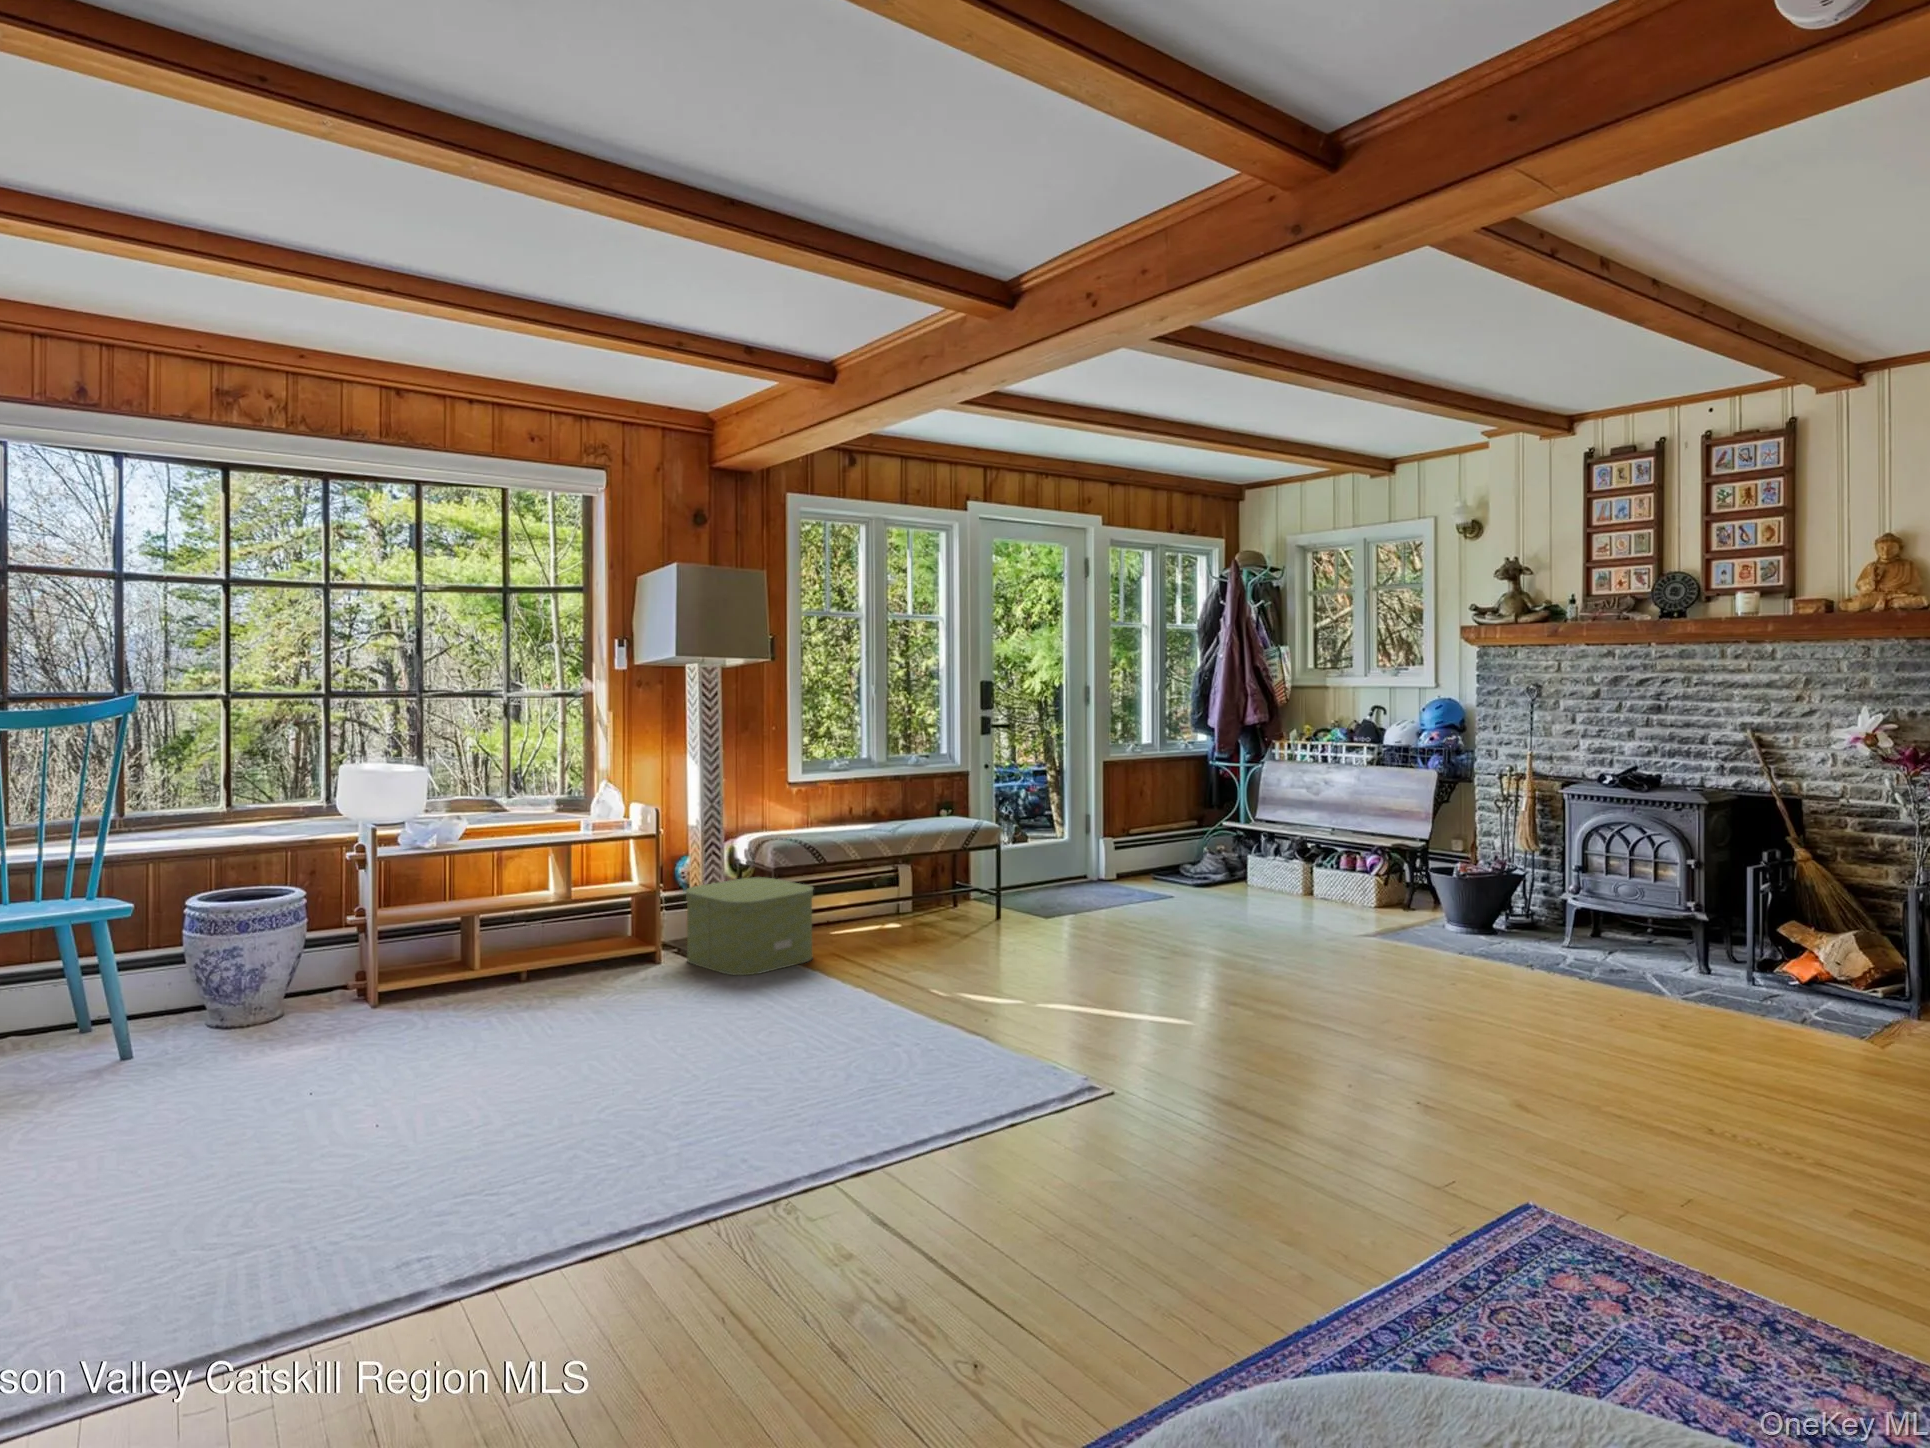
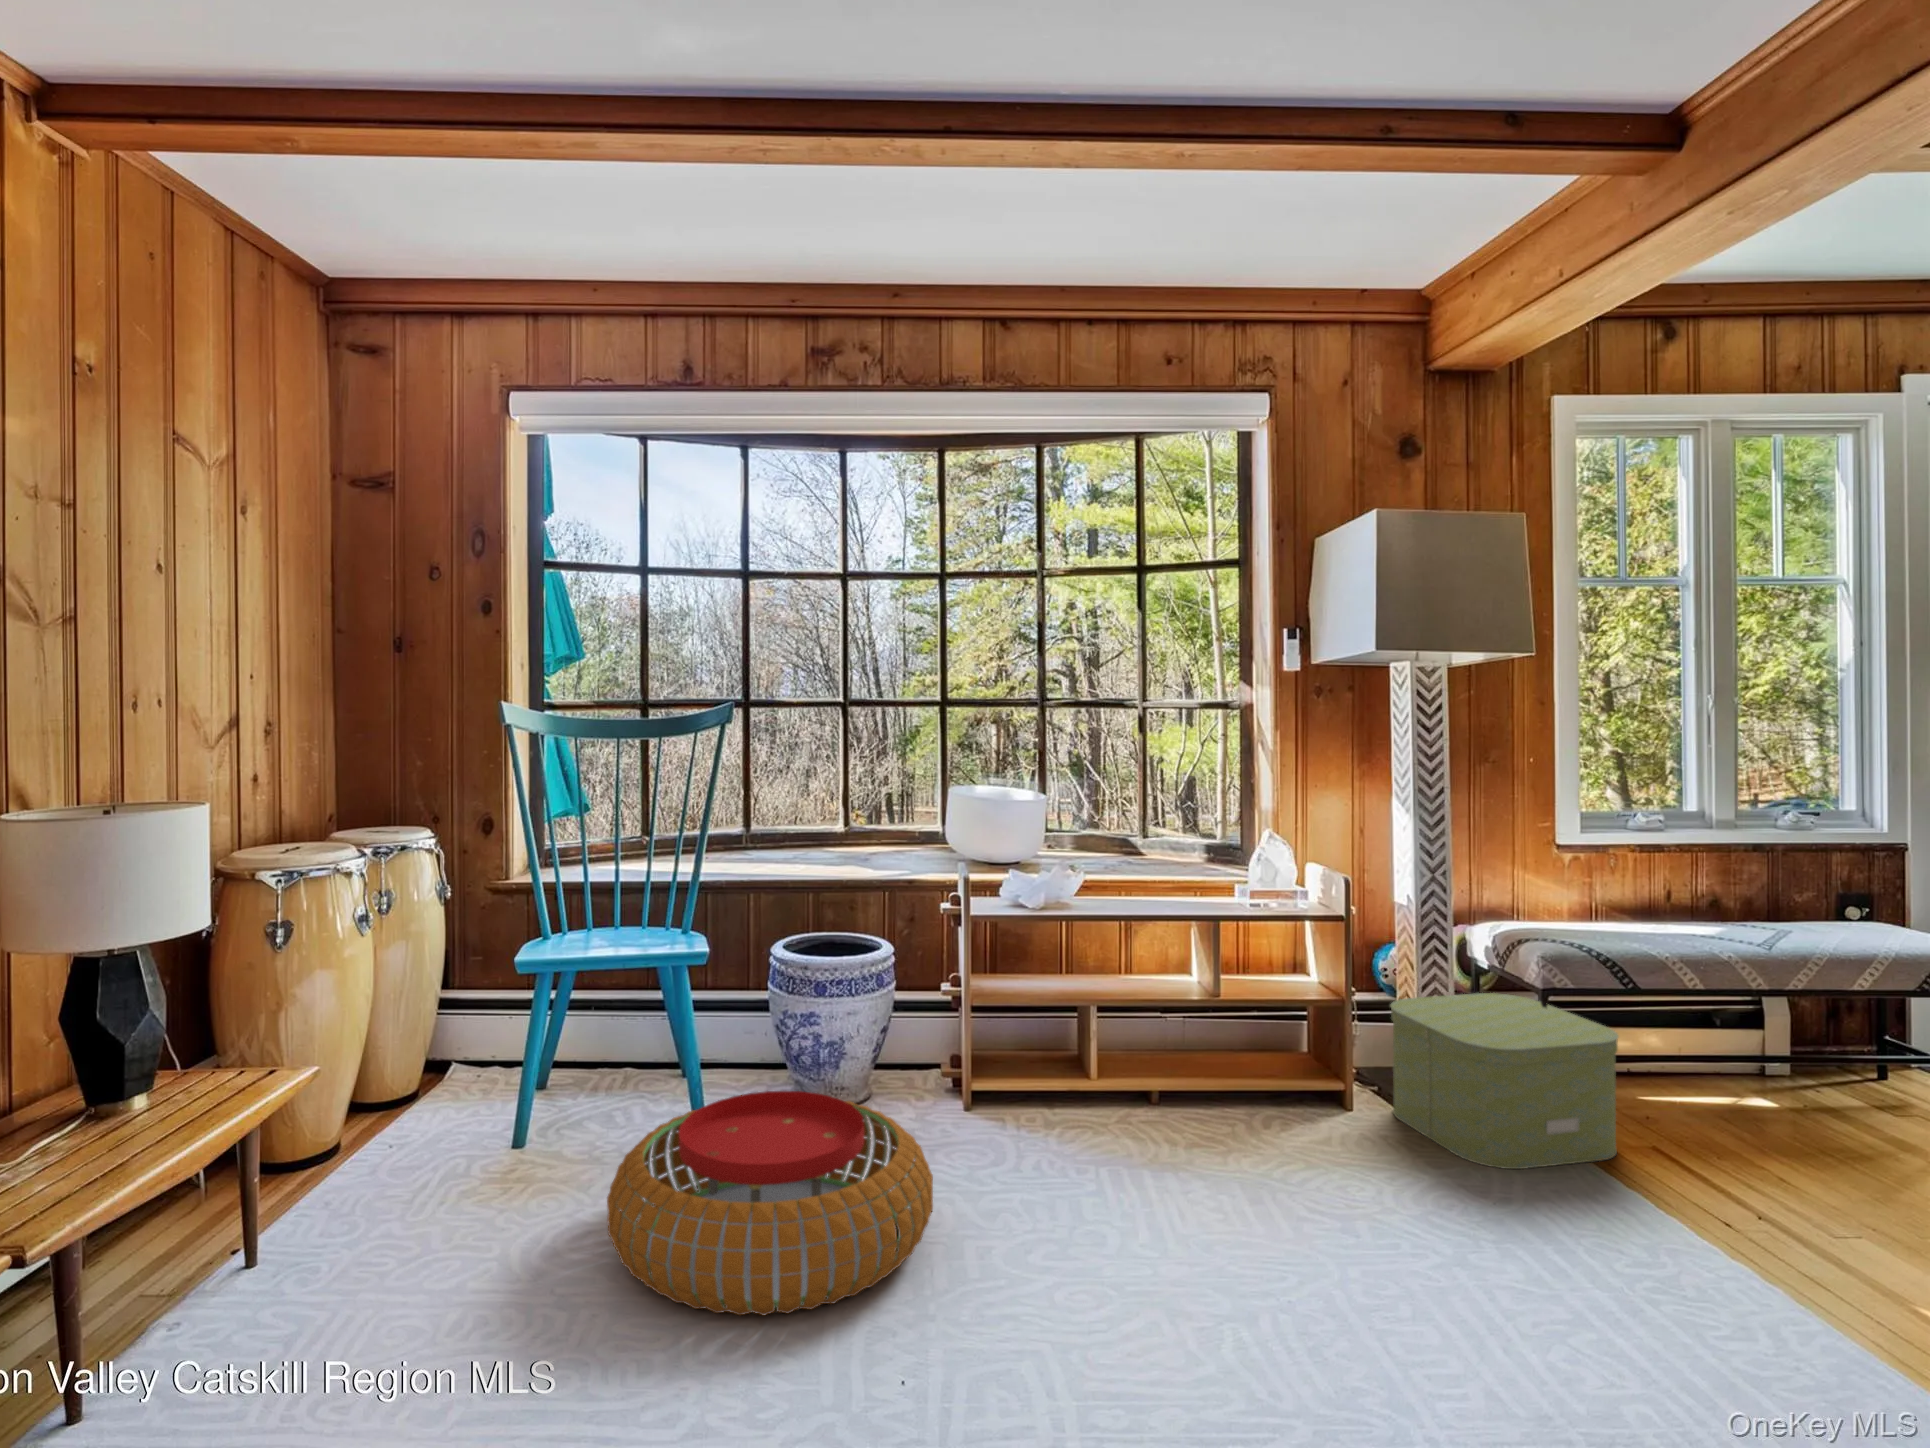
pouf: none [104,988,385,1133] -> present [607,1091,933,1315]

